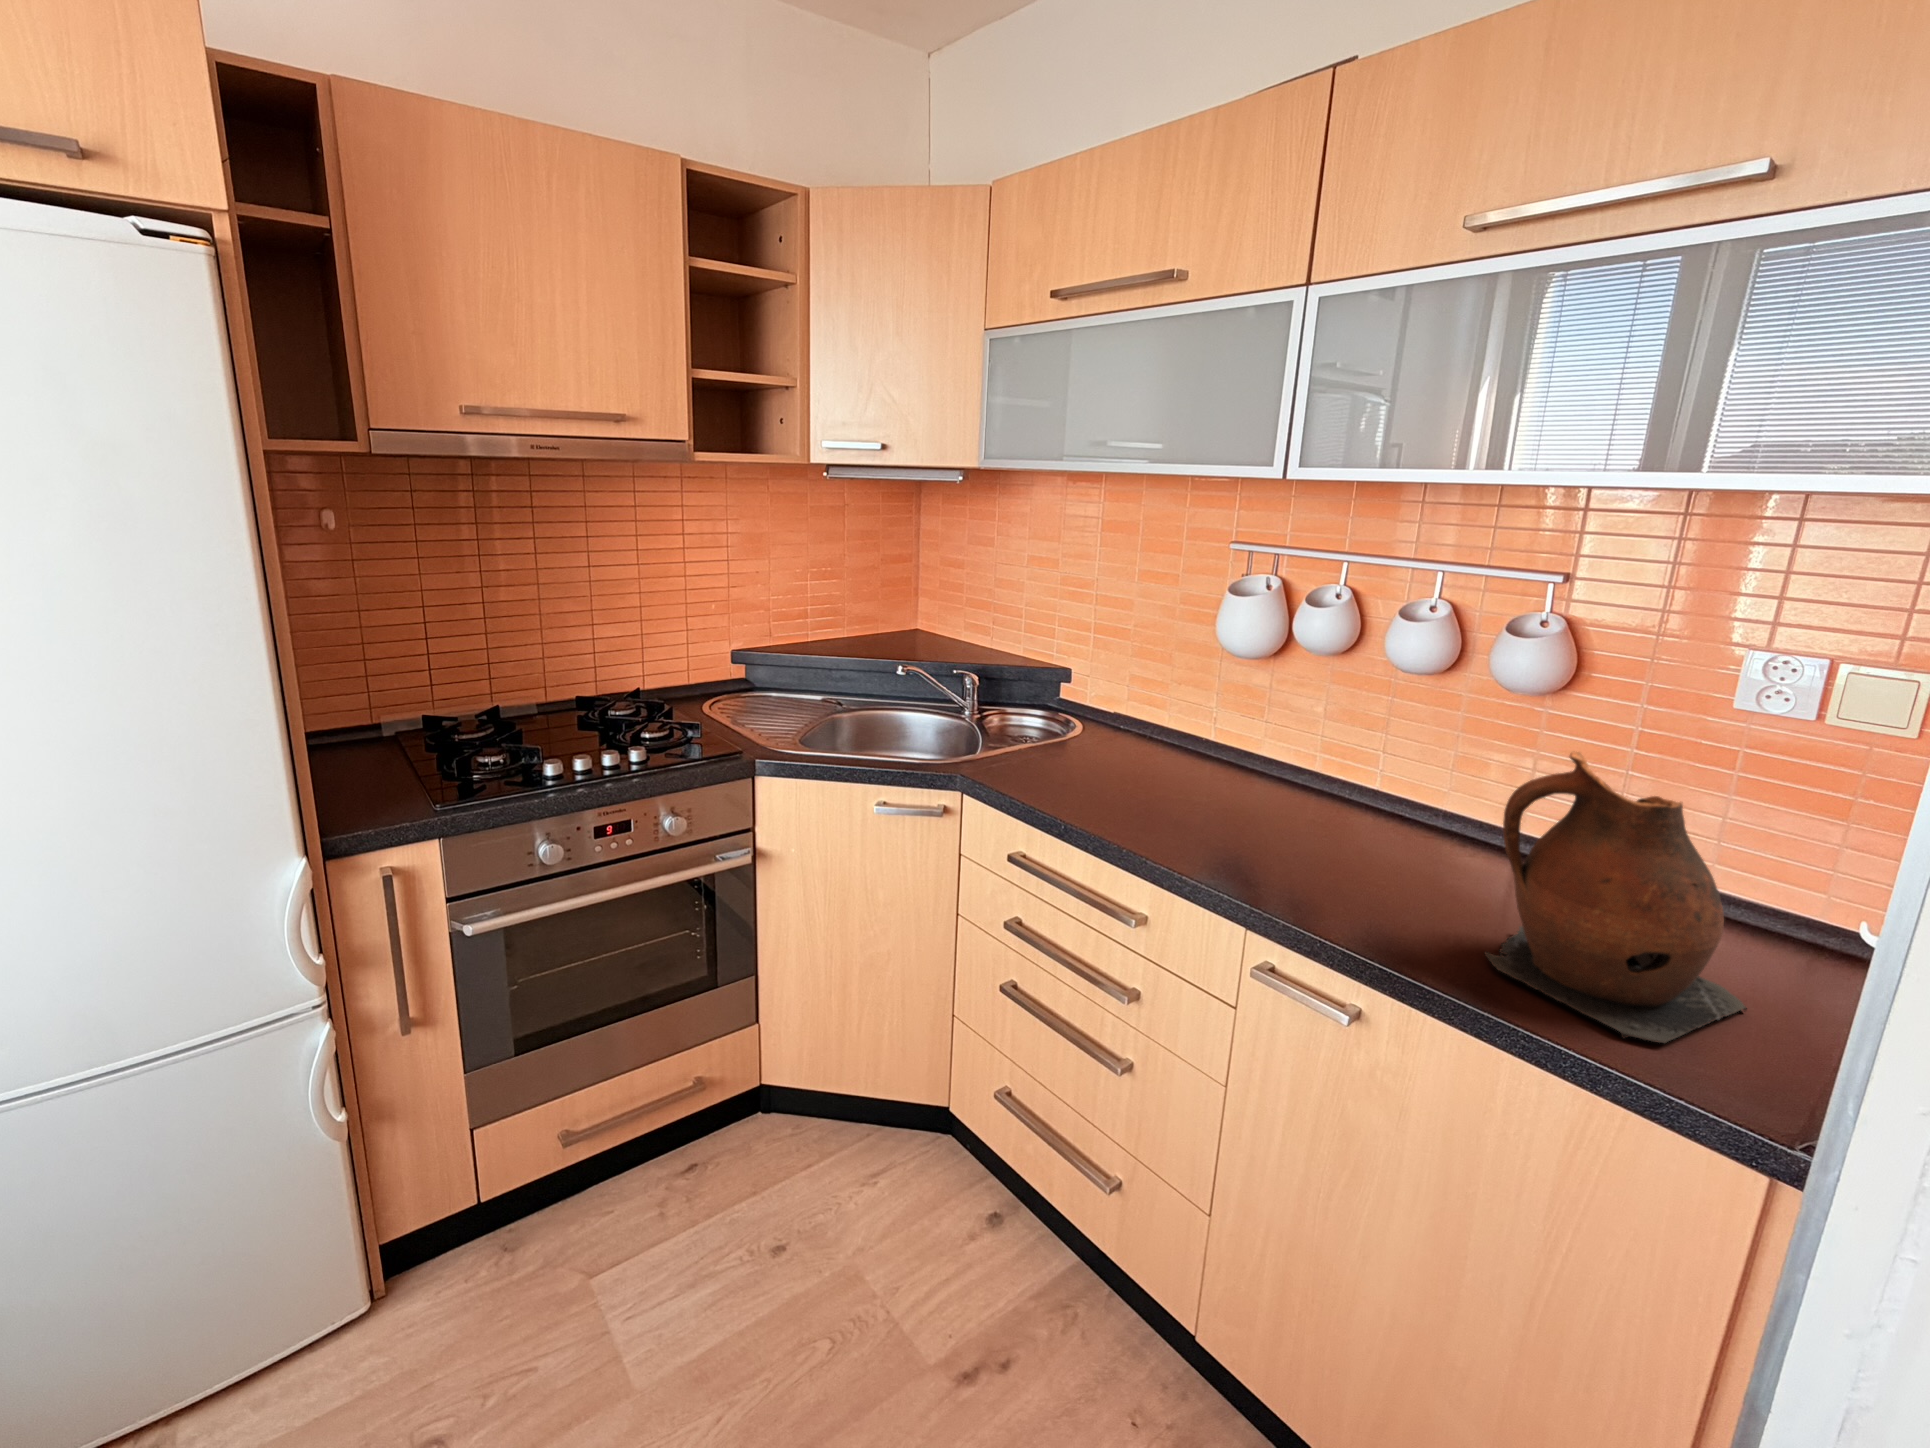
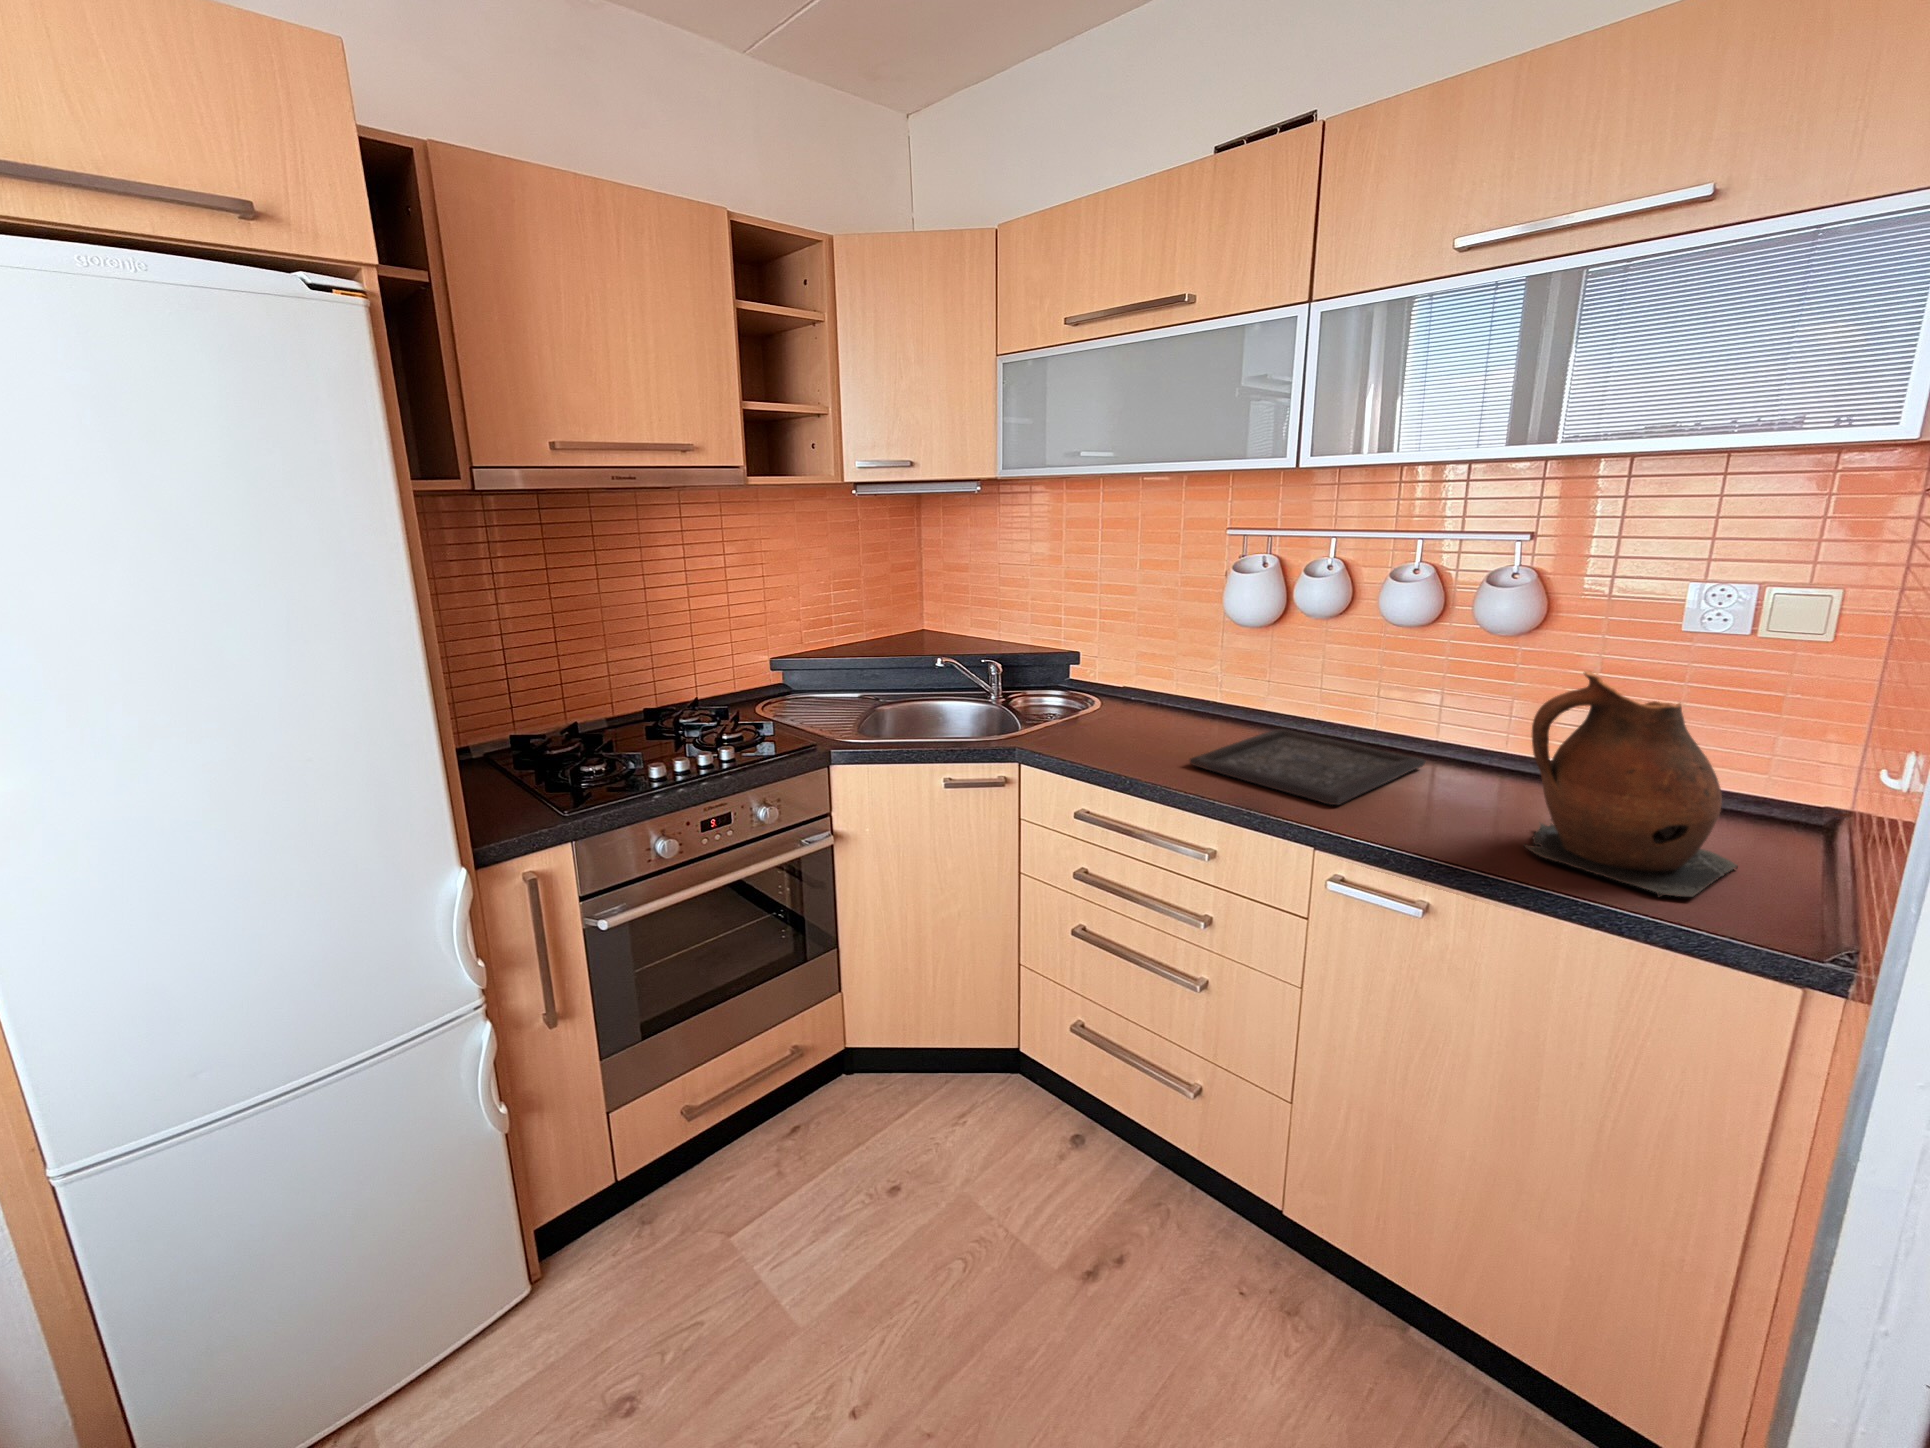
tray: none [1141,778,1421,879] -> present [1190,729,1426,805]

